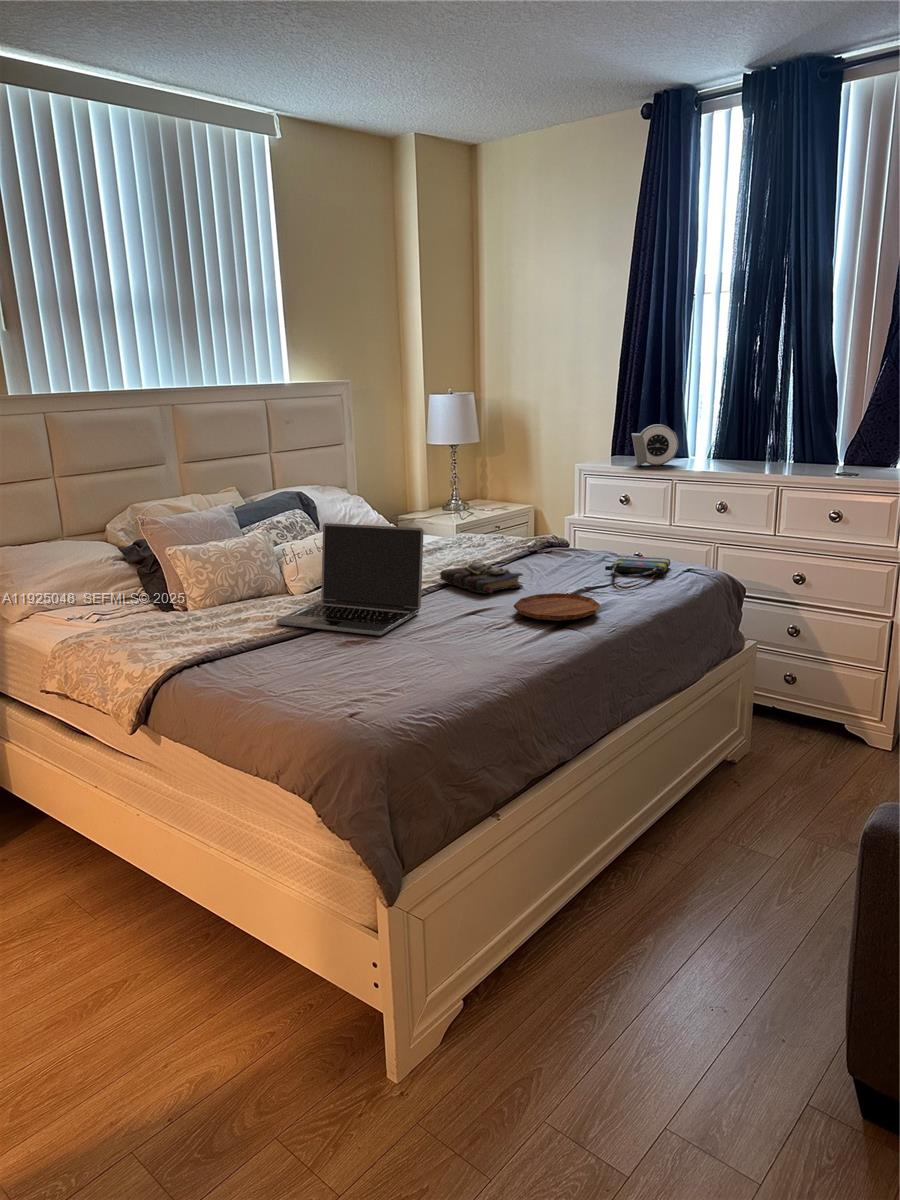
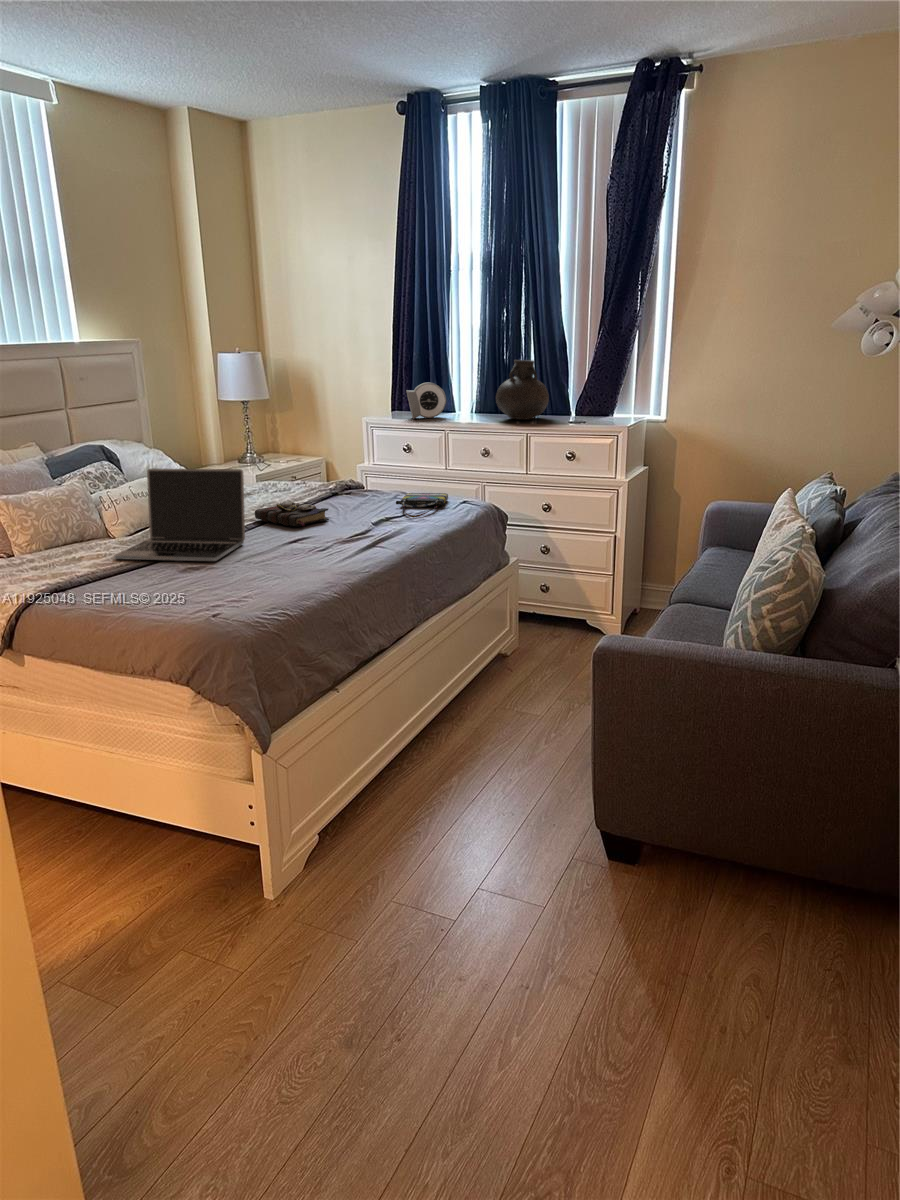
vase: none [740,398,808,470] -> present [496,360,549,419]
tray: present [514,593,600,621] -> none [326,522,398,542]

